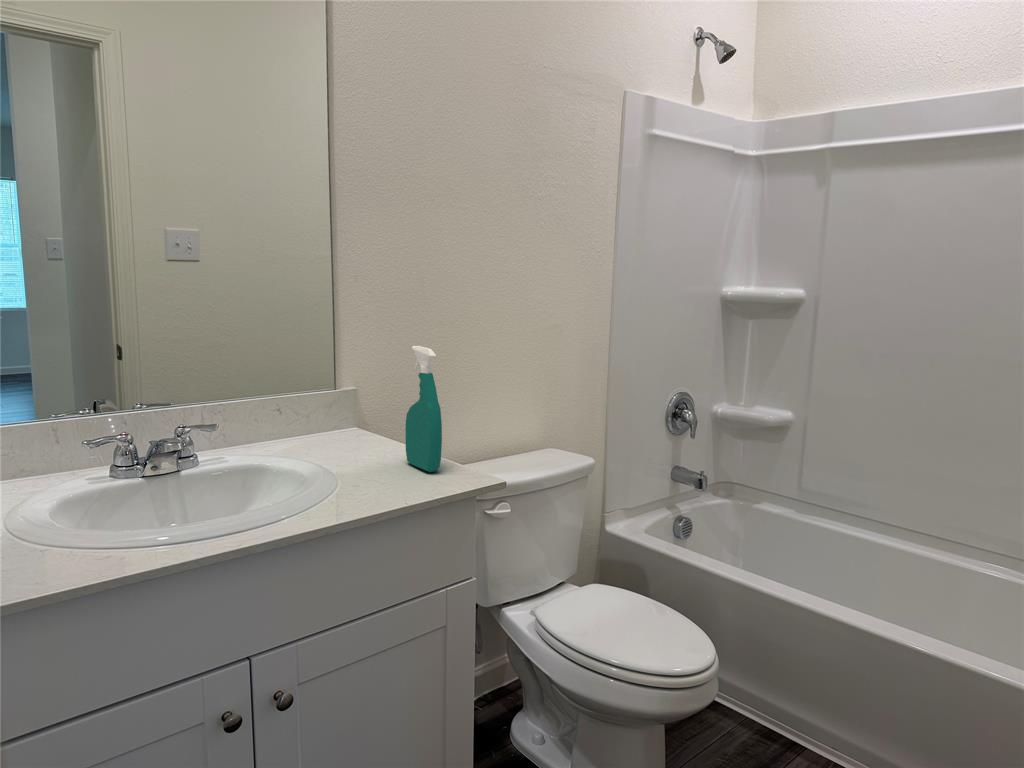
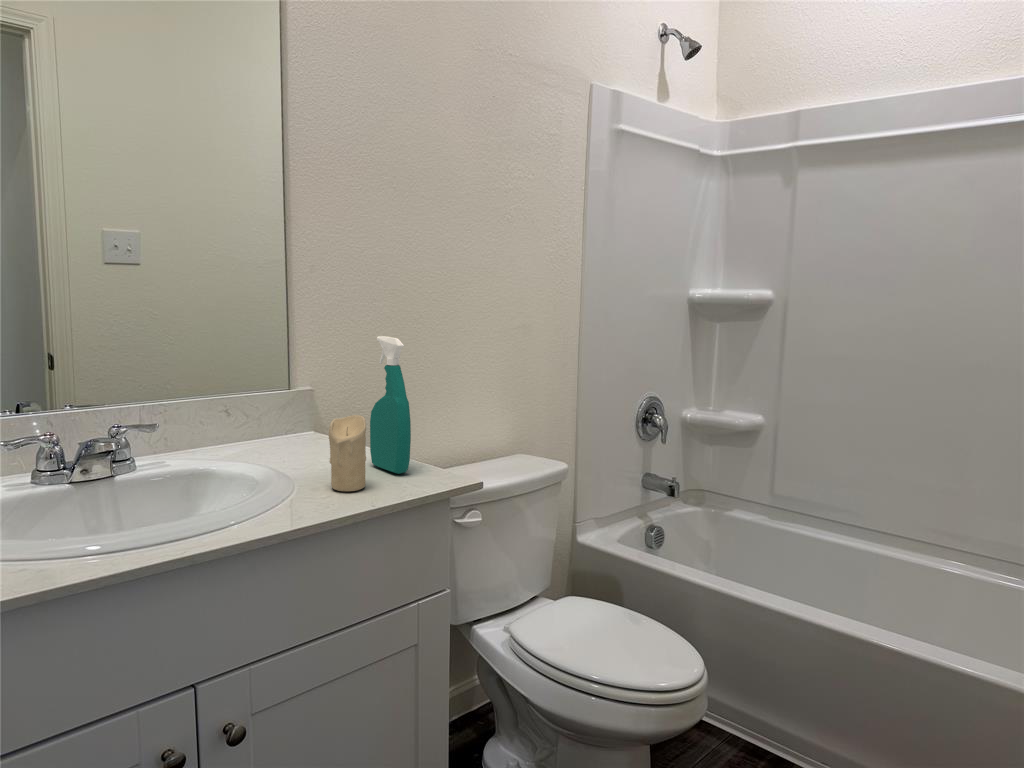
candle: none [367,420,401,489] -> present [329,415,366,491]

